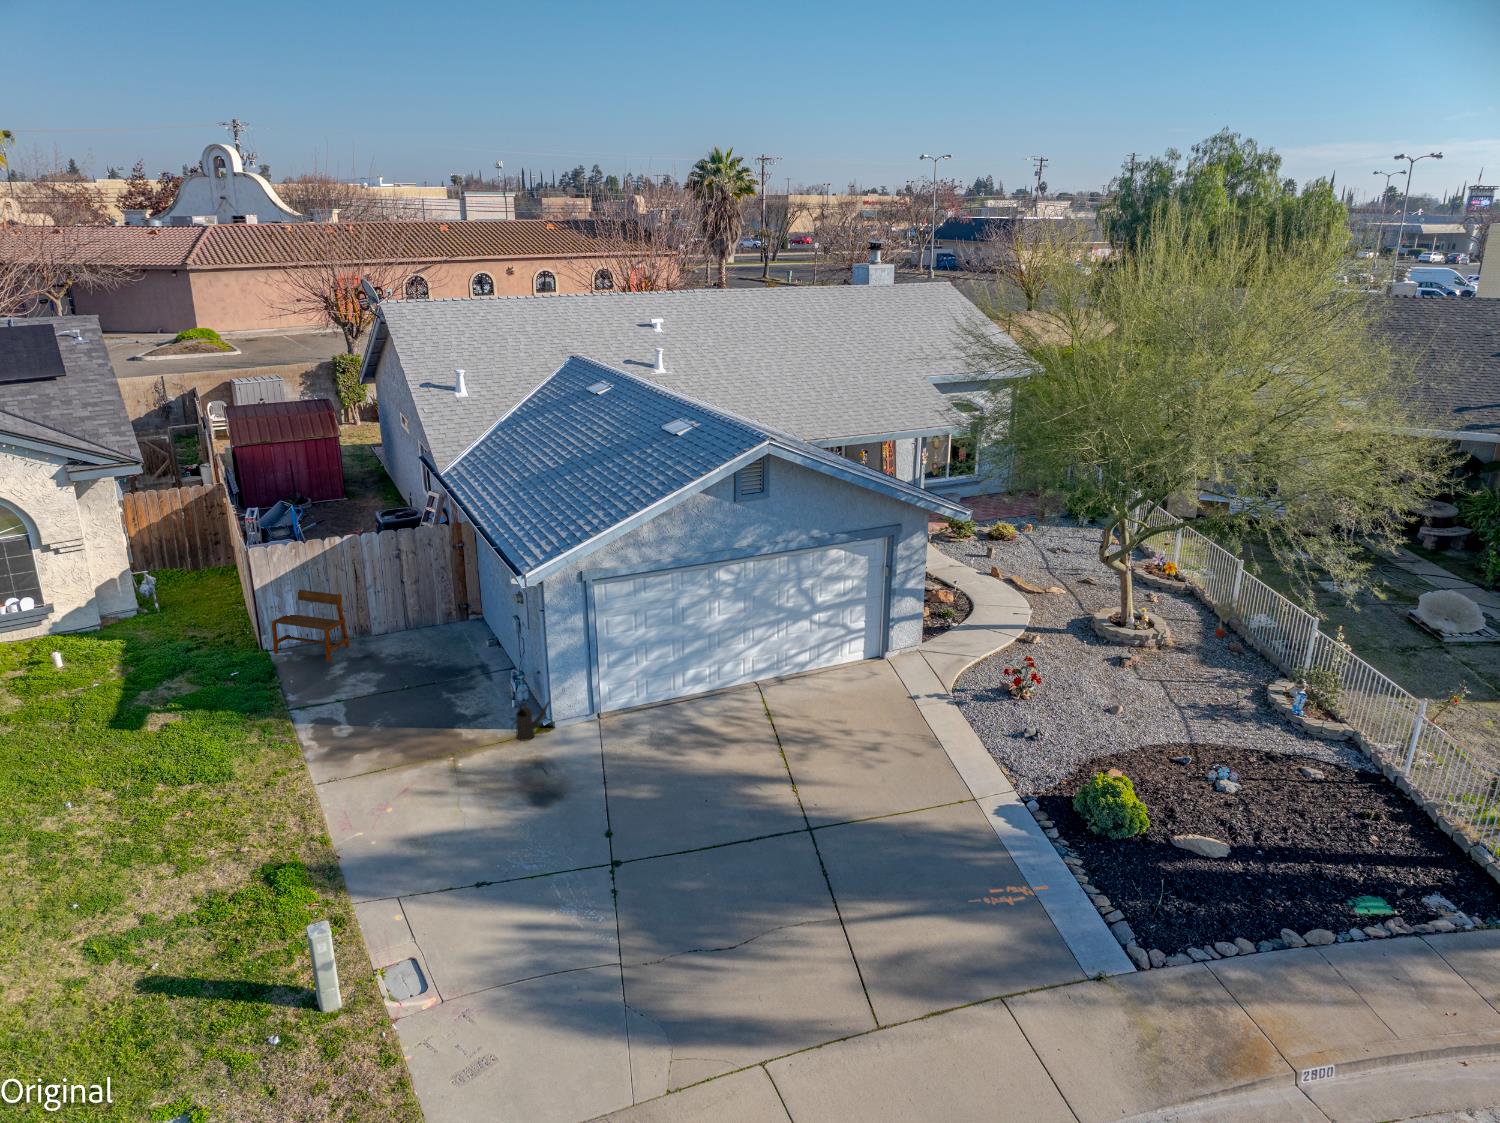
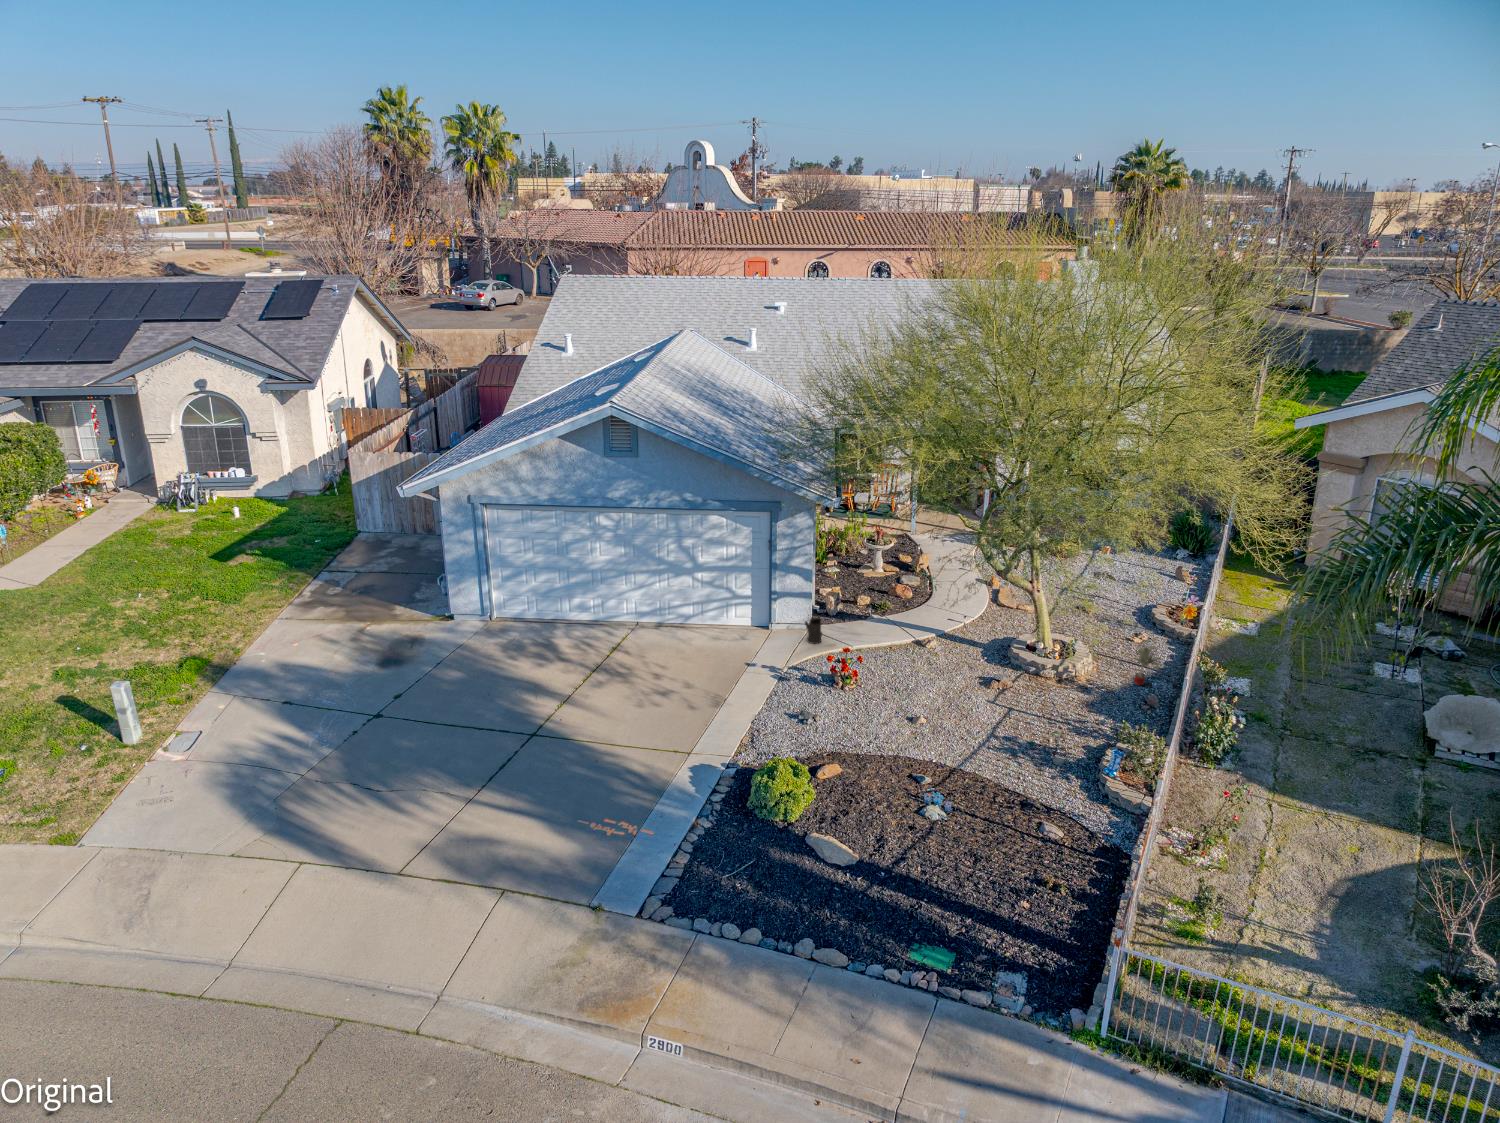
bench: present [272,590,350,662] -> none [350,486,401,544]
watering can: present [512,702,550,741] -> present [805,616,822,644]

